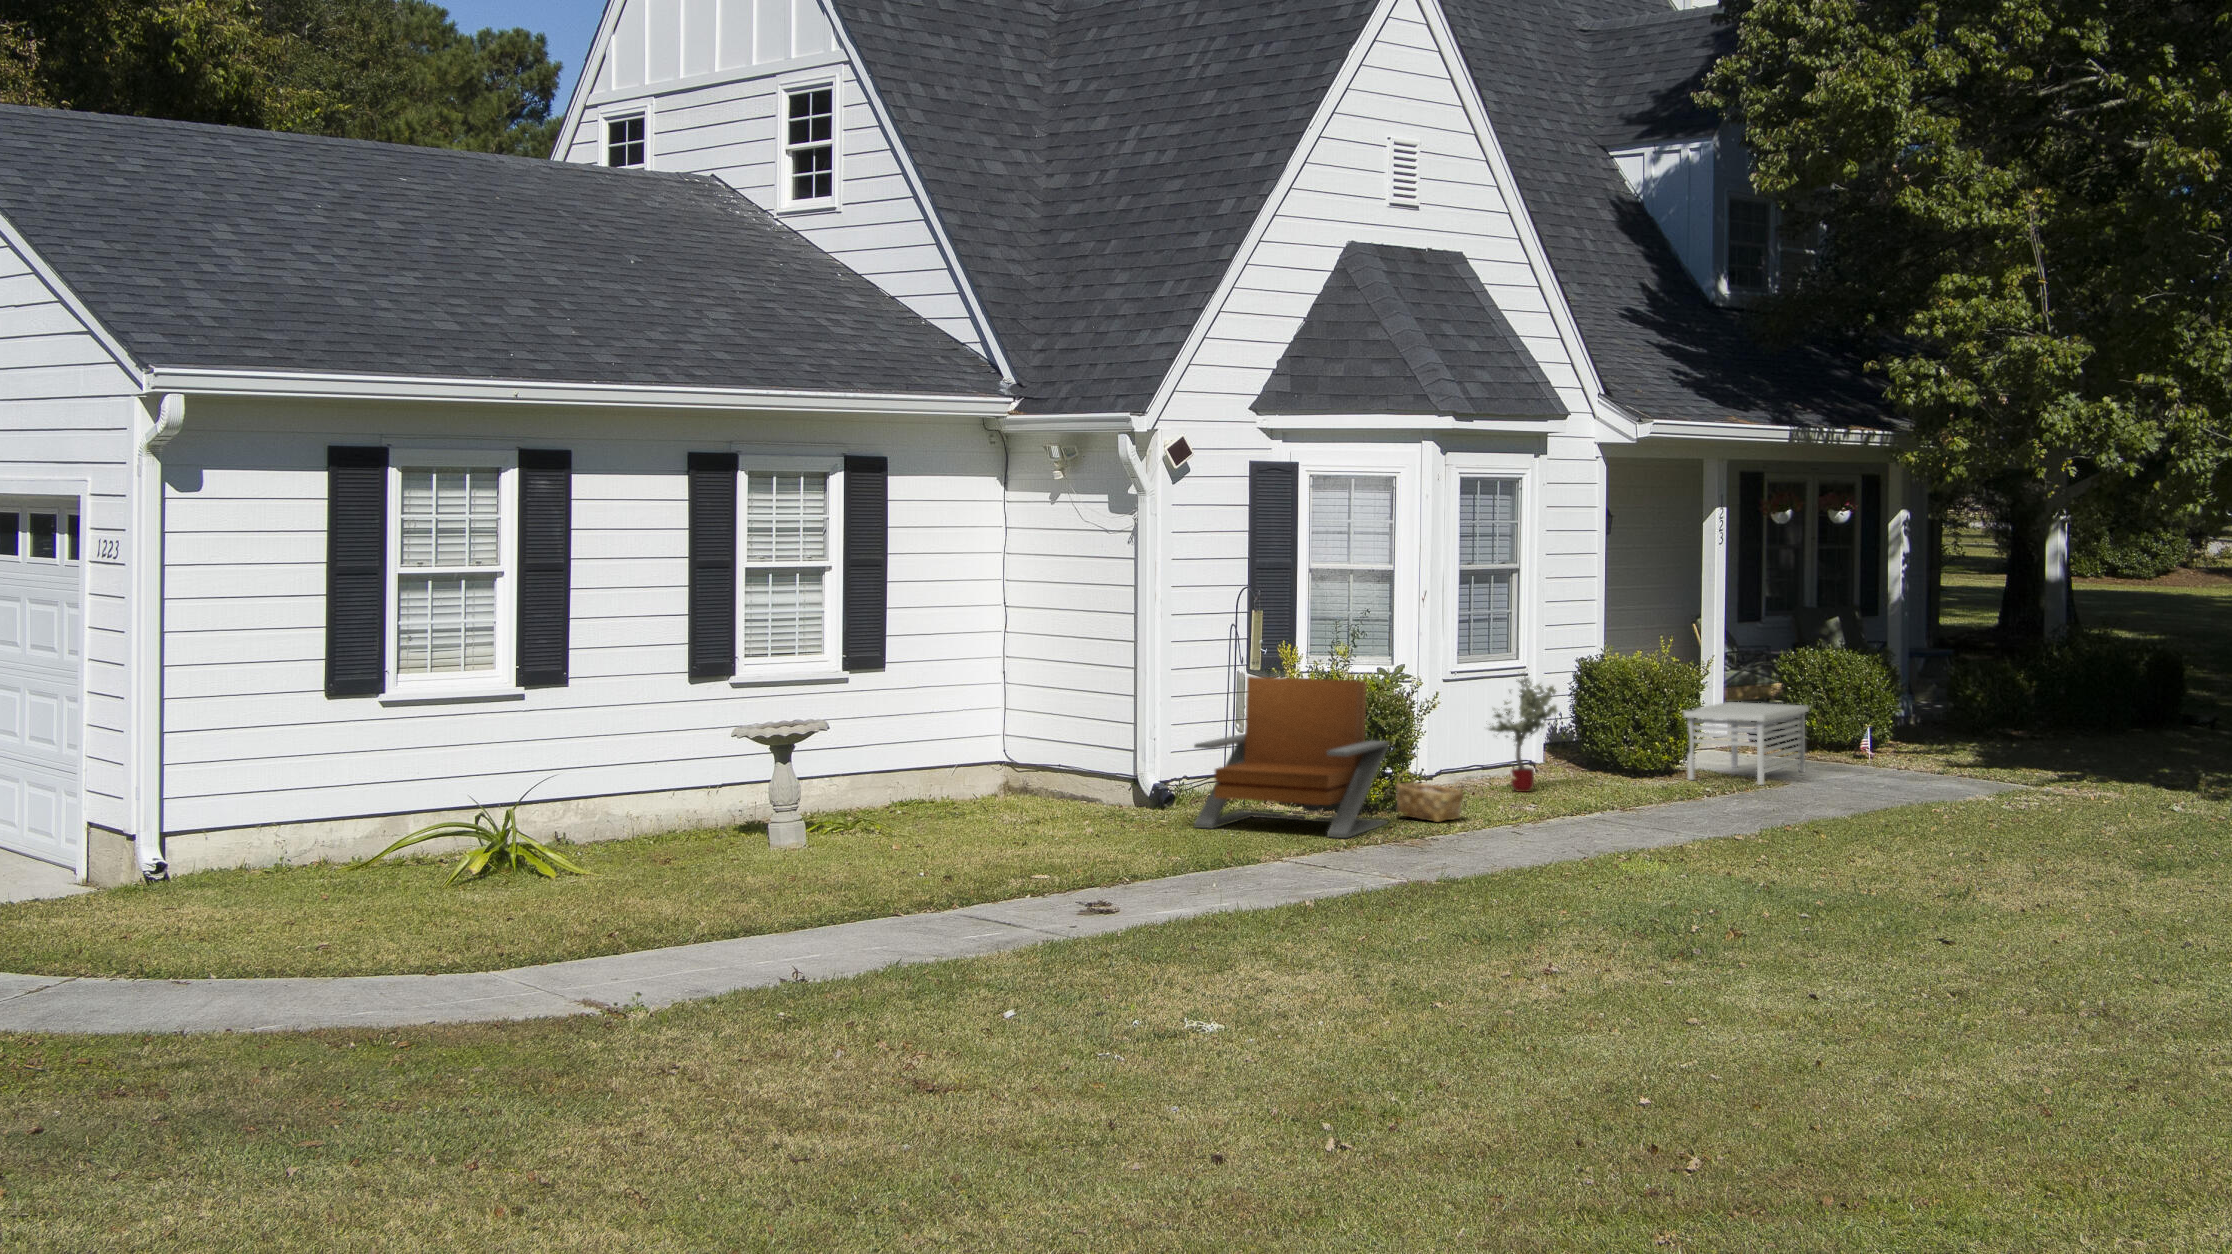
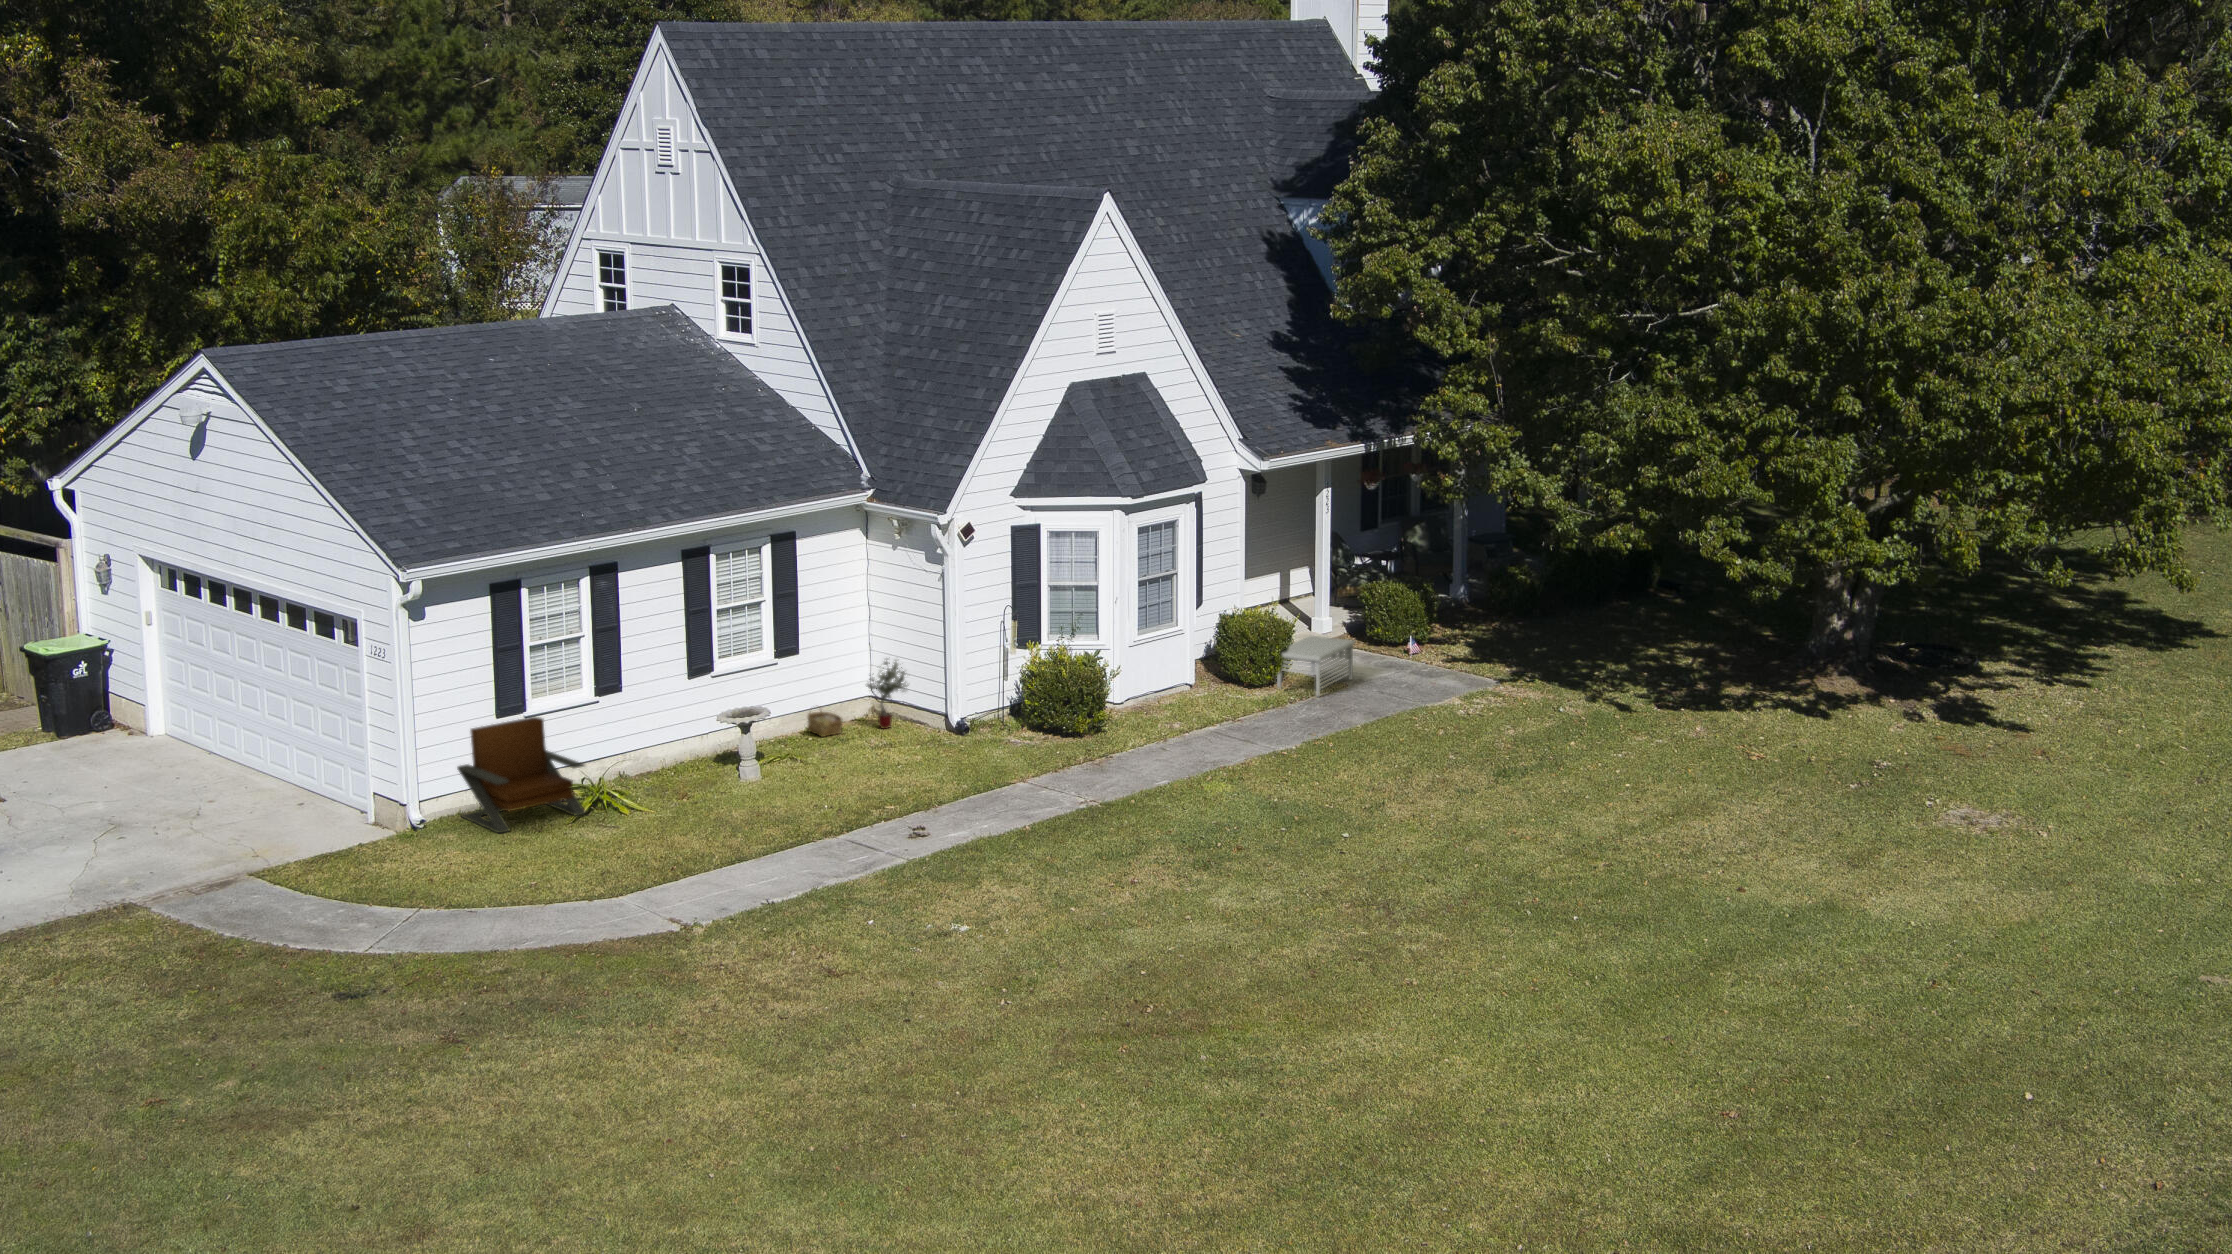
potted tree: present [1489,673,1557,792] -> present [867,661,907,729]
lounge chair: present [1194,676,1389,838] -> present [457,717,586,833]
woven basket: present [1395,771,1464,822] -> present [808,711,843,737]

